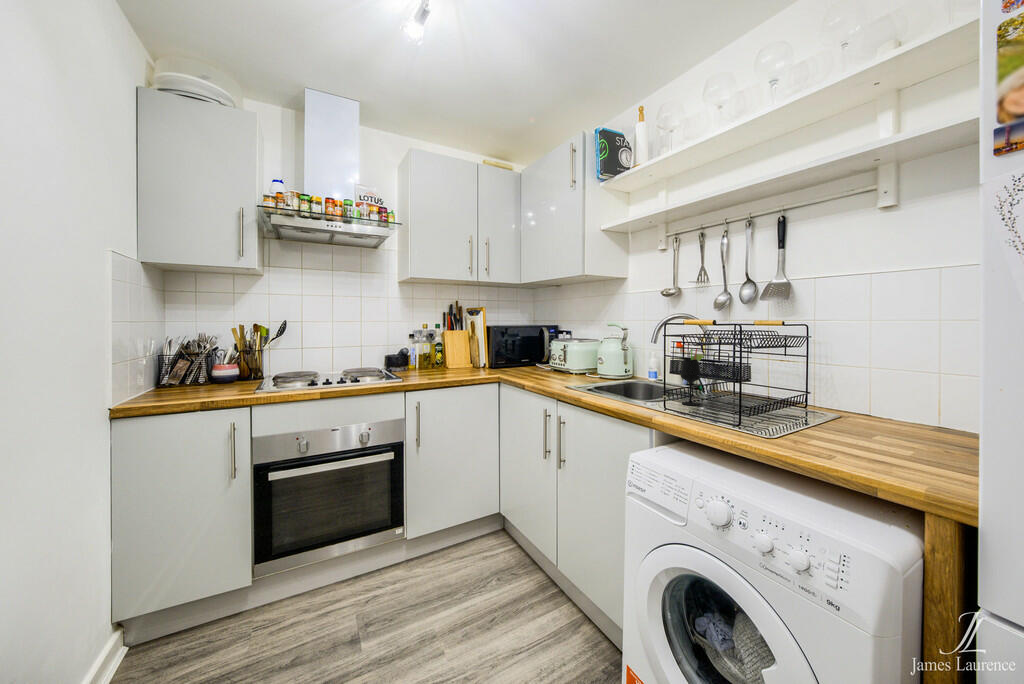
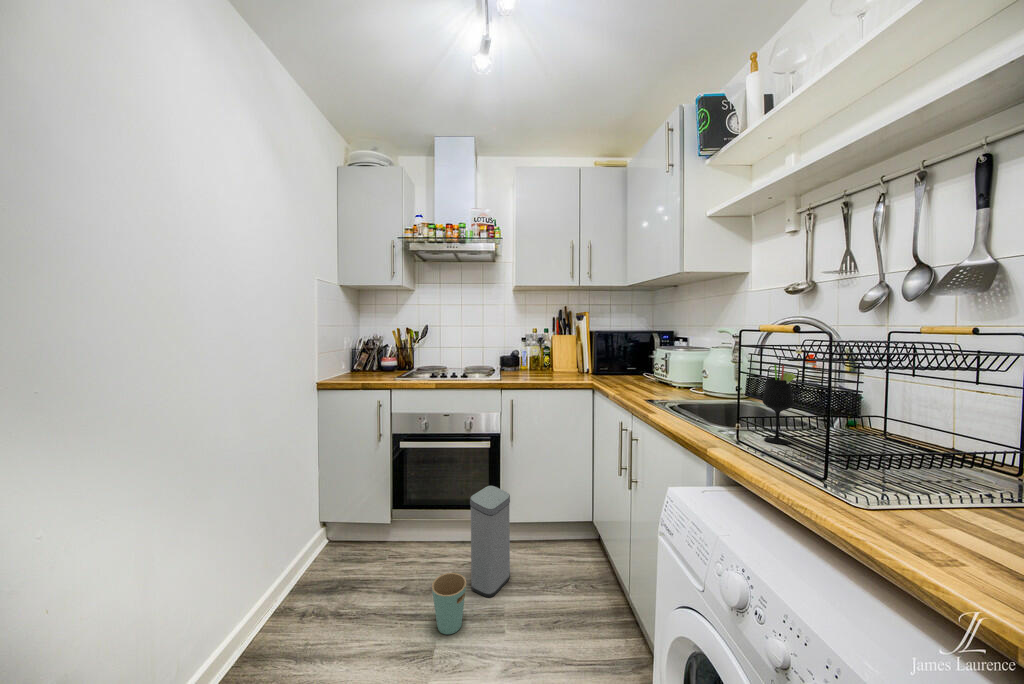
trash can: none [377,494,438,659] -> present [432,486,510,634]

